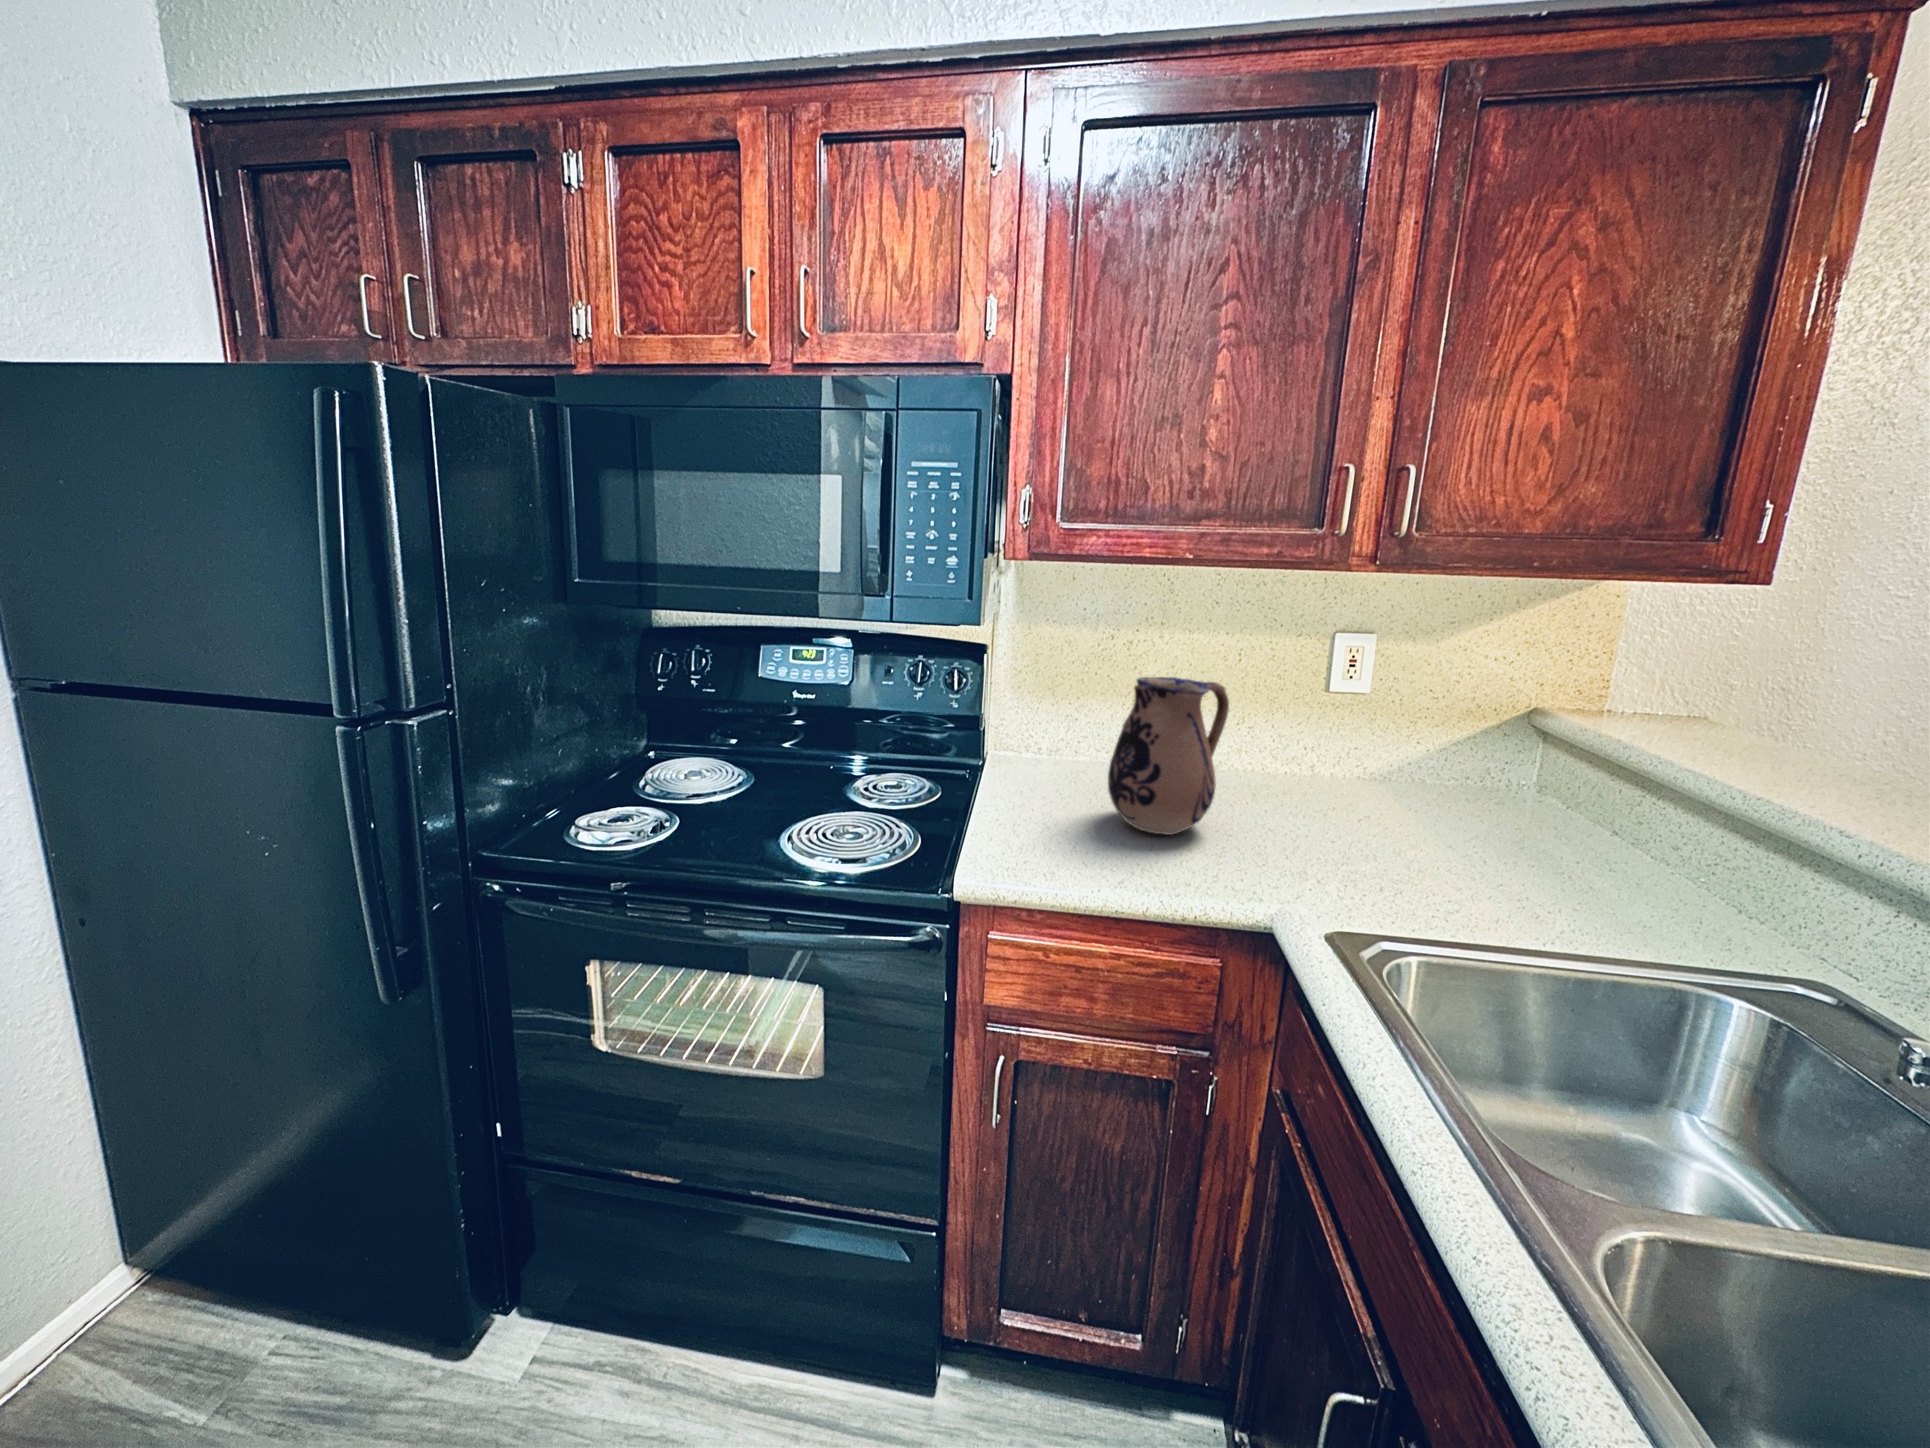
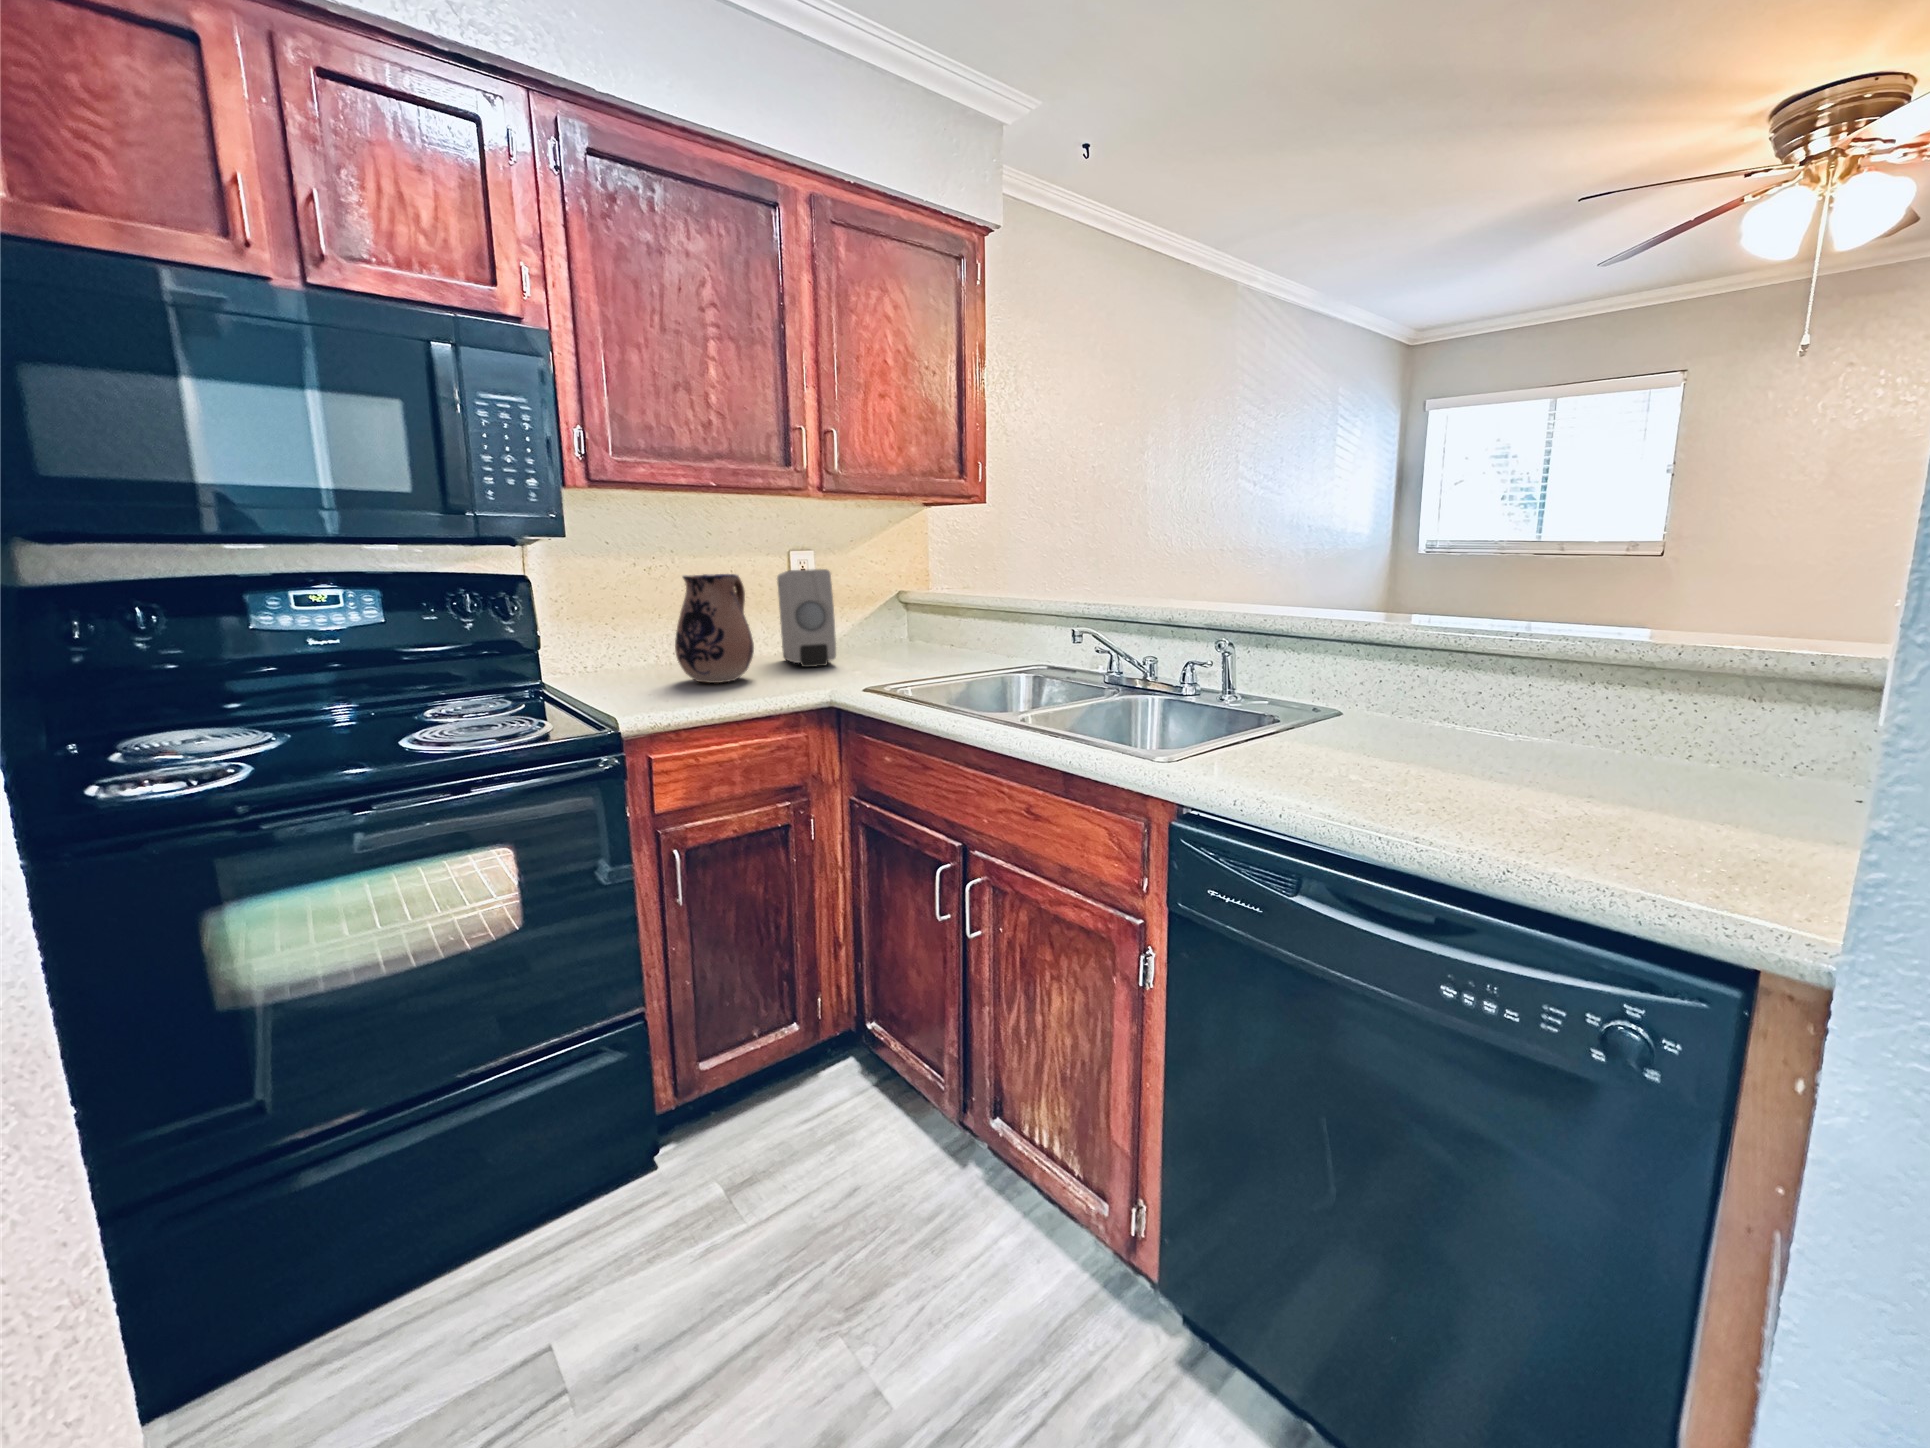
soap dispenser: none [1284,679,1377,839] -> present [777,569,836,667]

